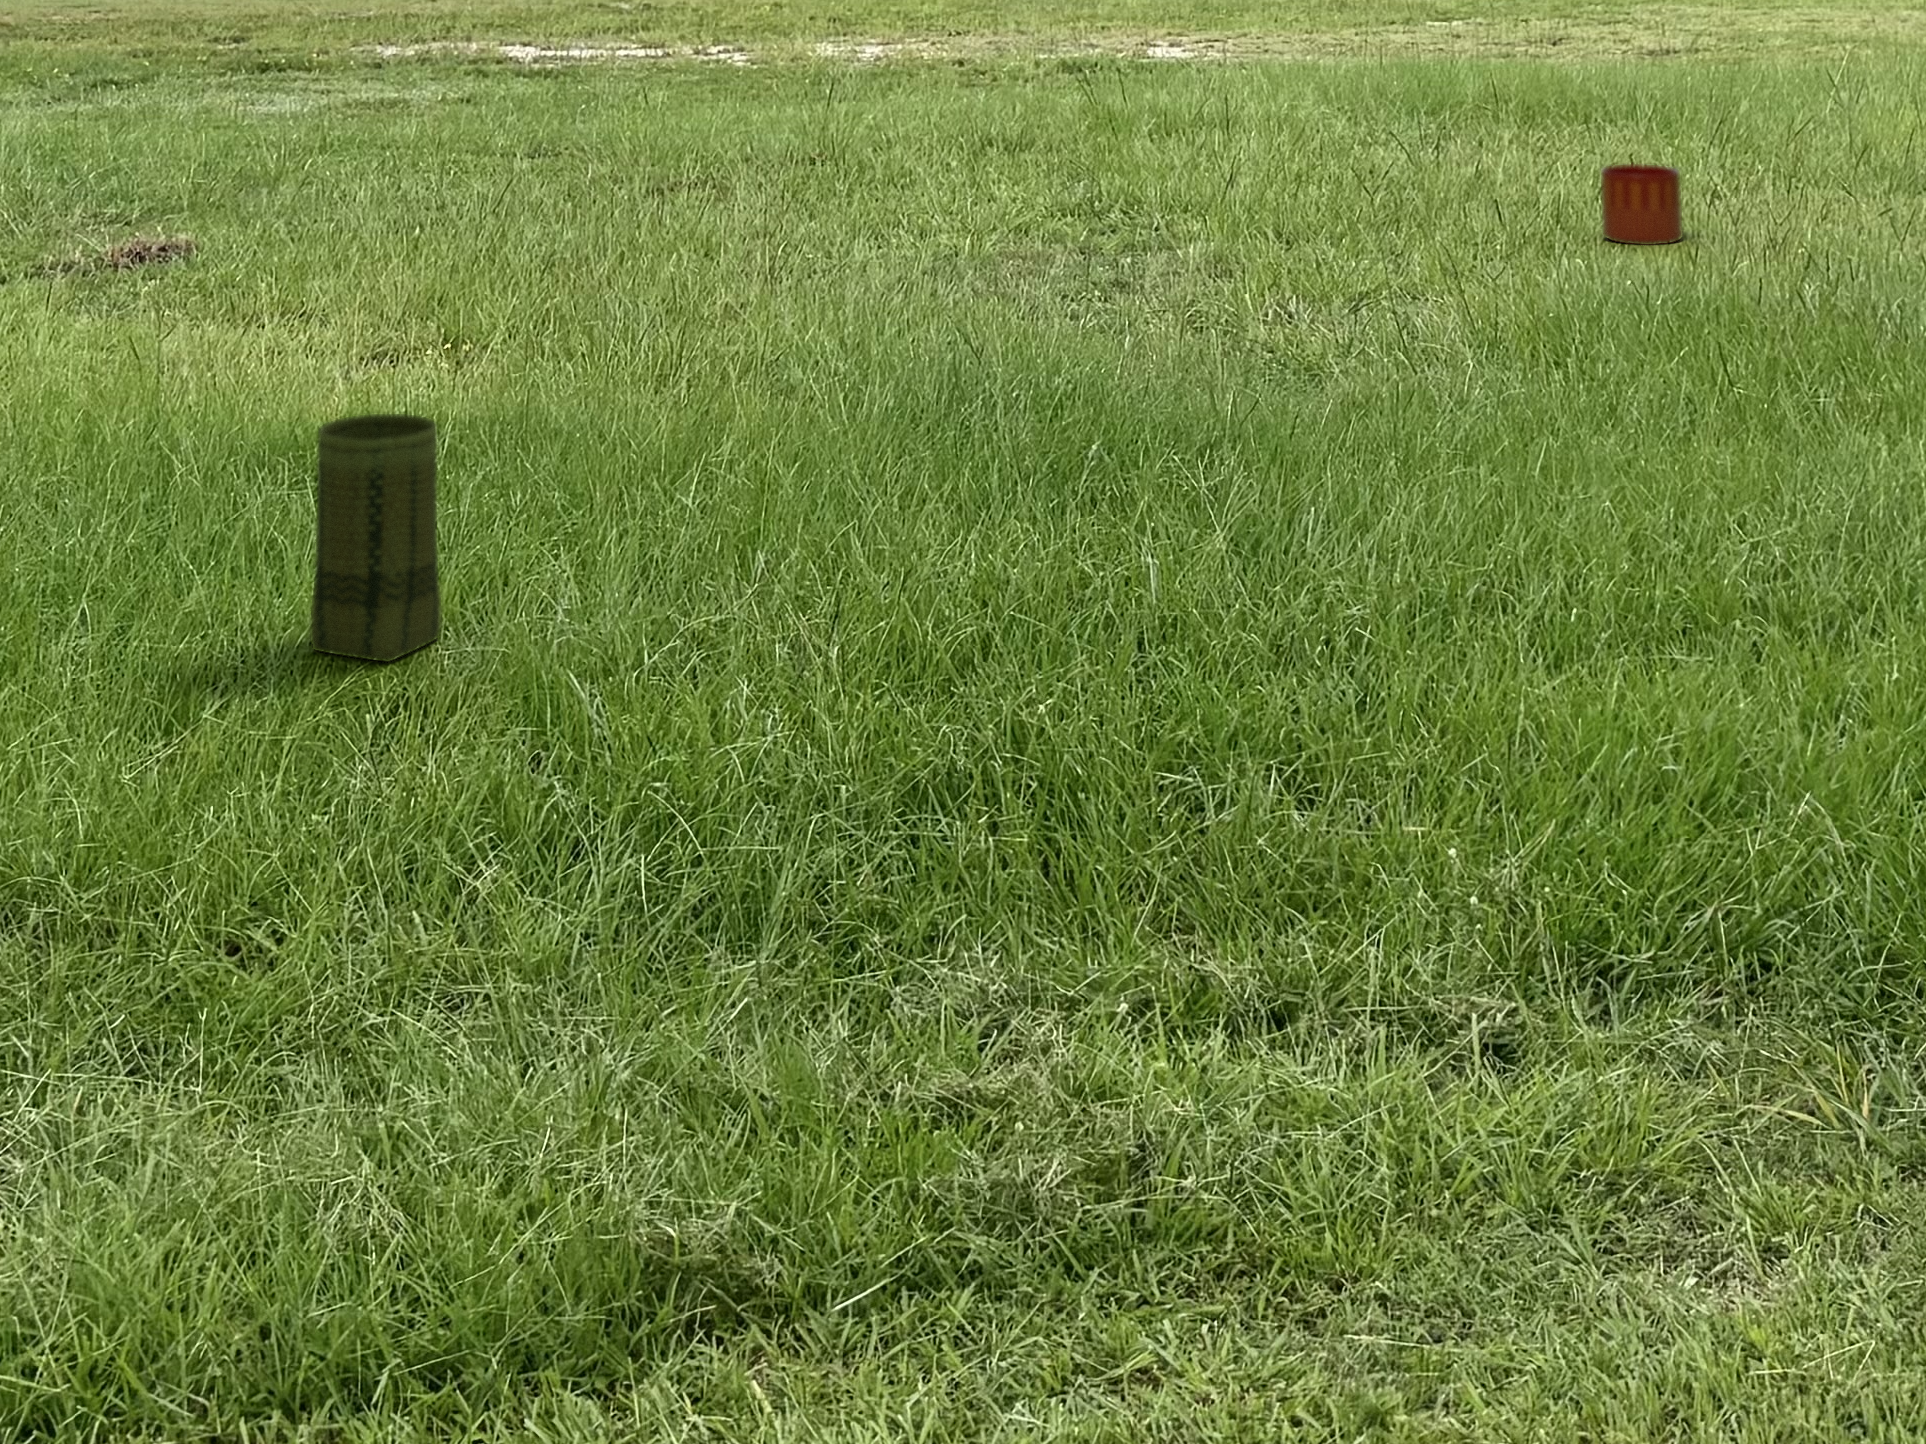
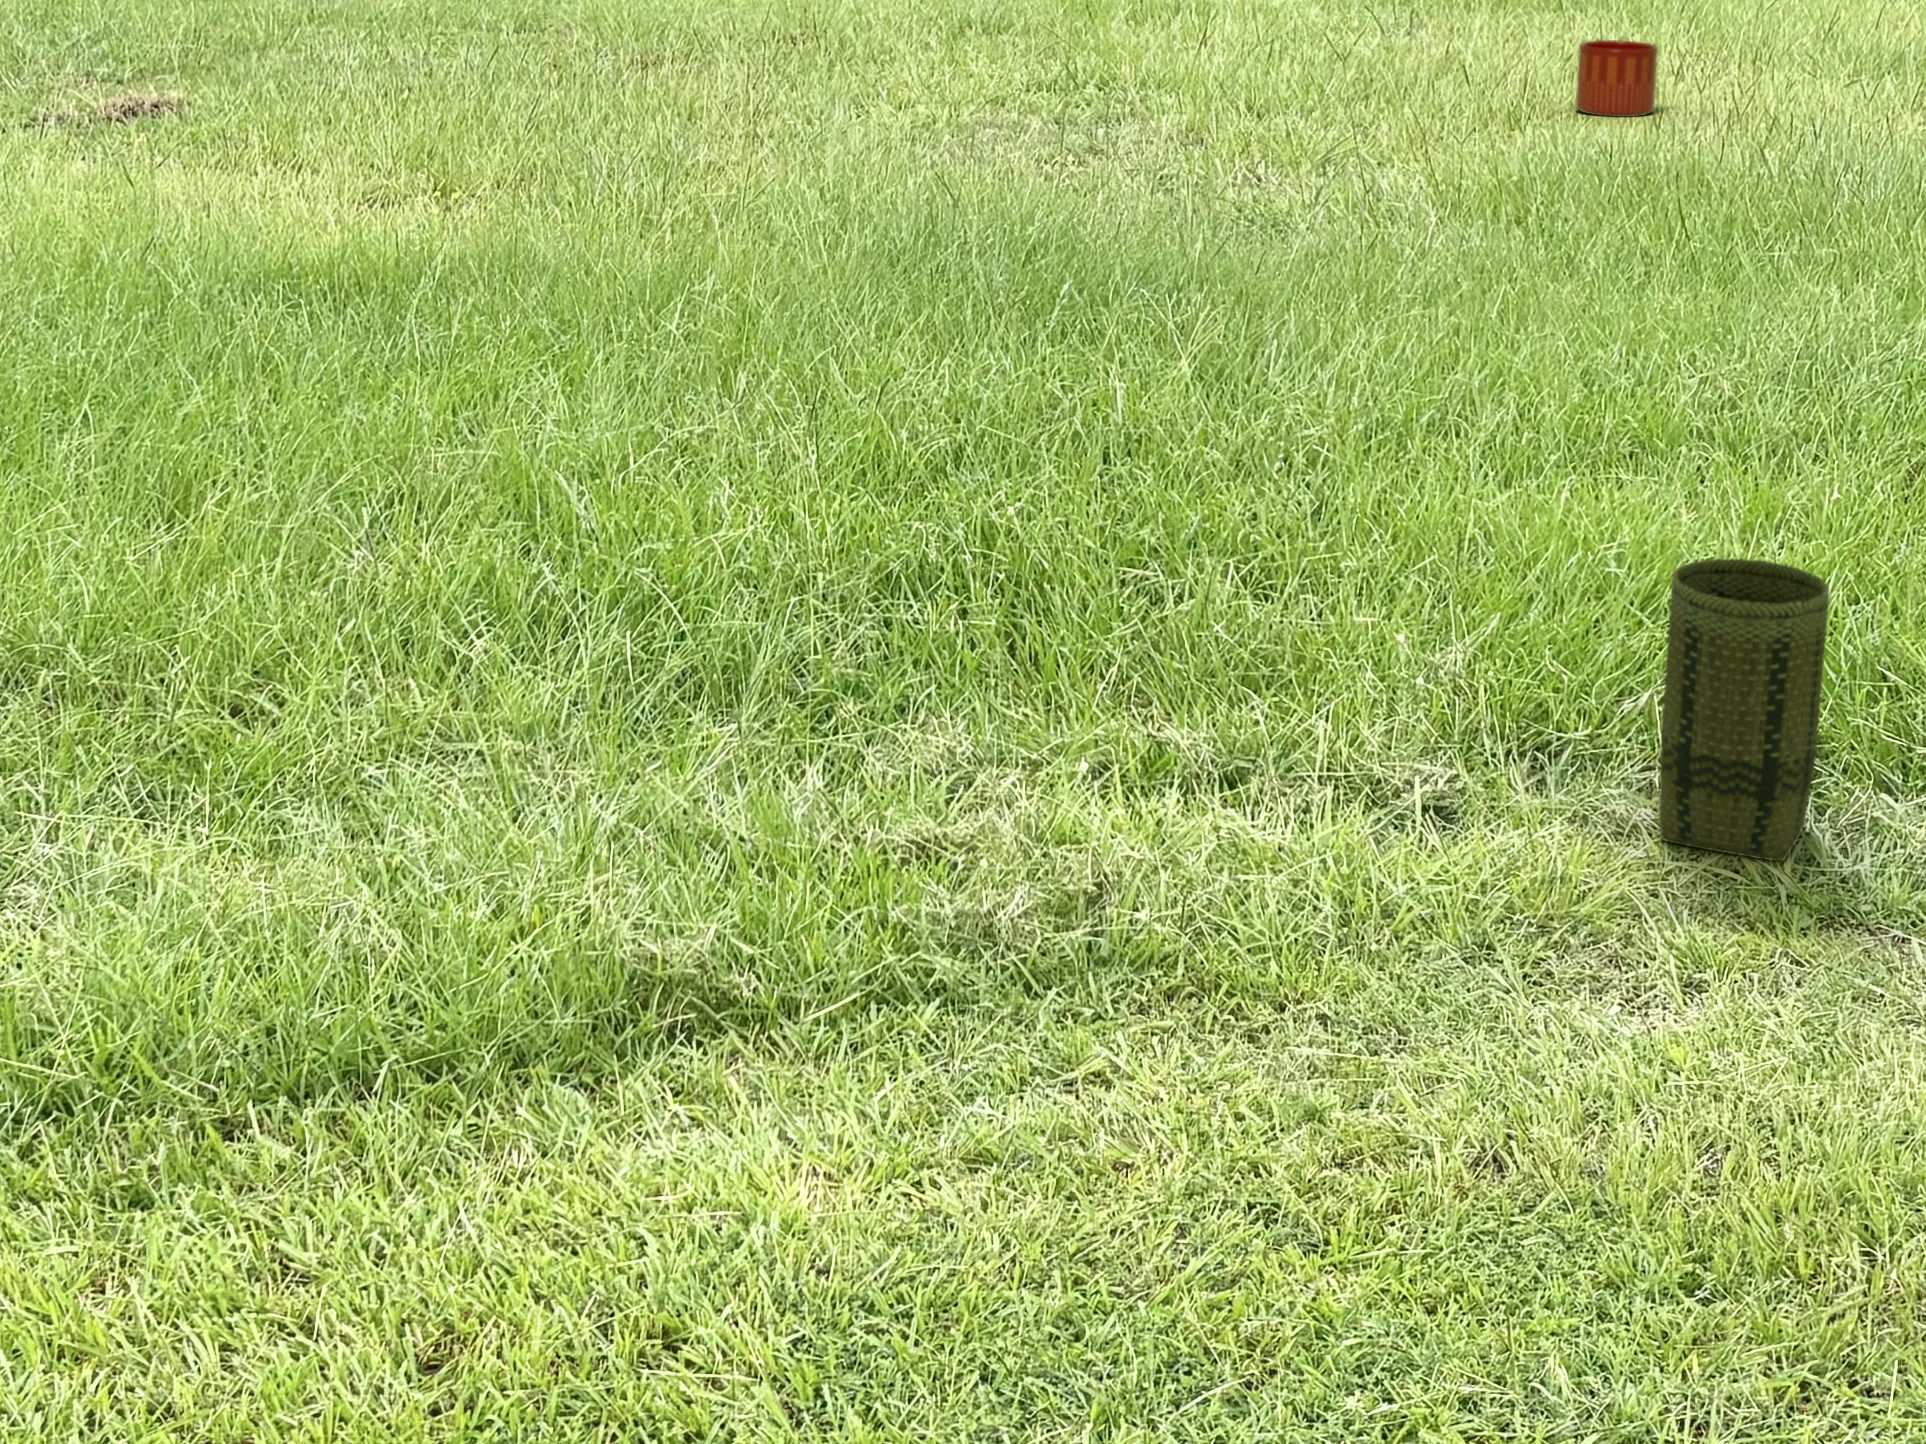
basket: present [310,414,442,661] -> present [1659,559,1829,861]

